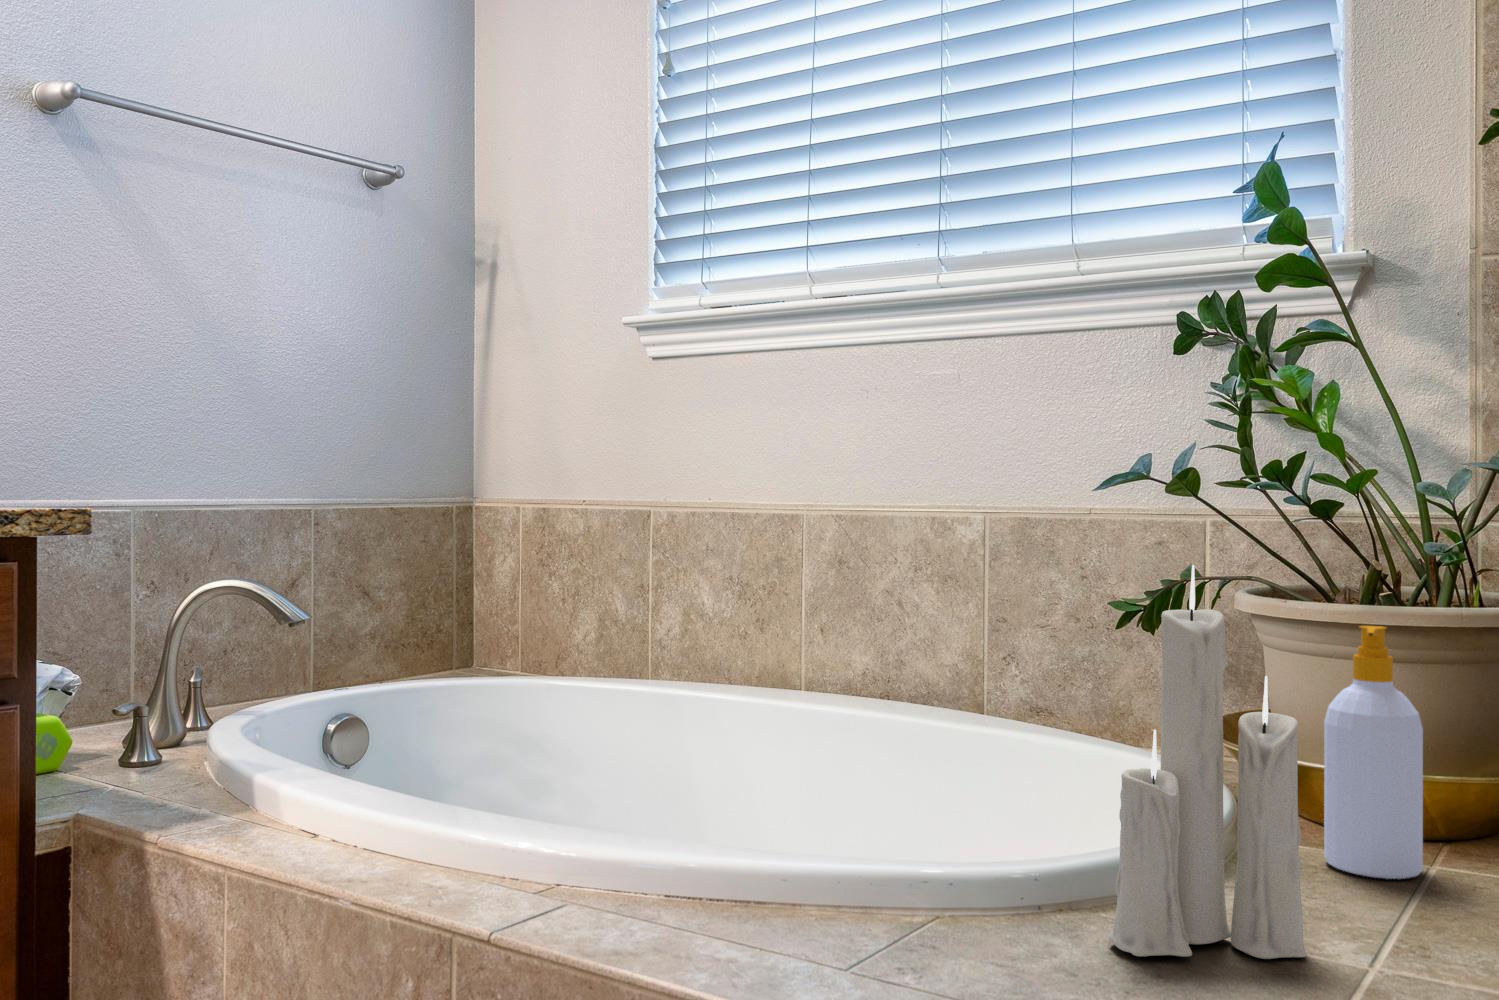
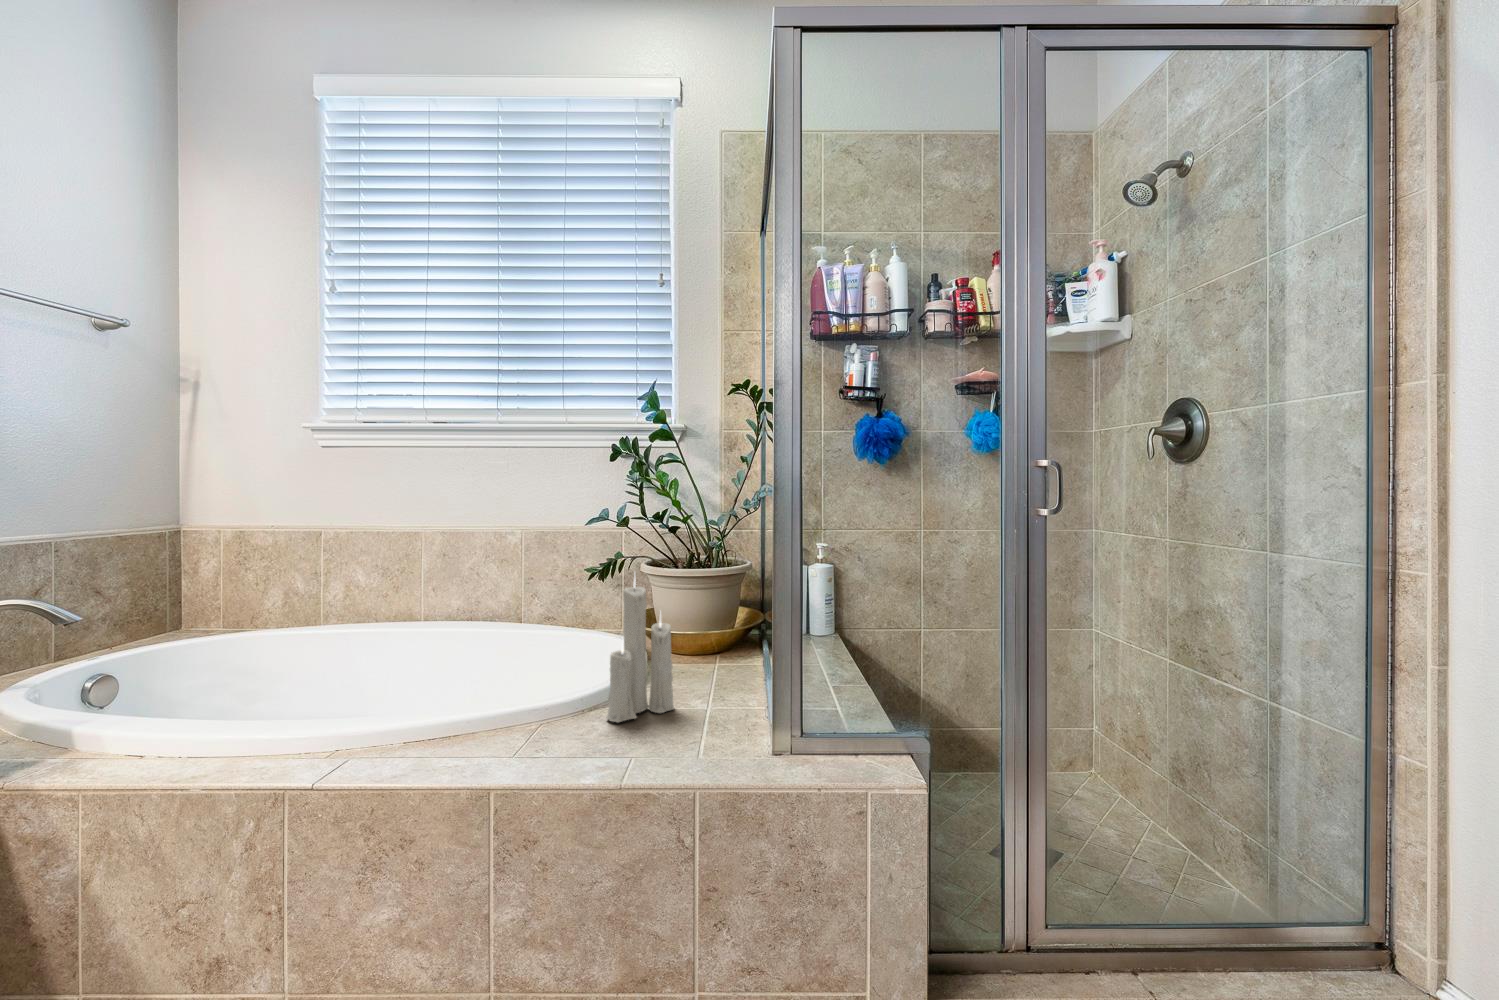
soap bottle: present [1324,626,1423,879] -> none [676,580,708,674]

